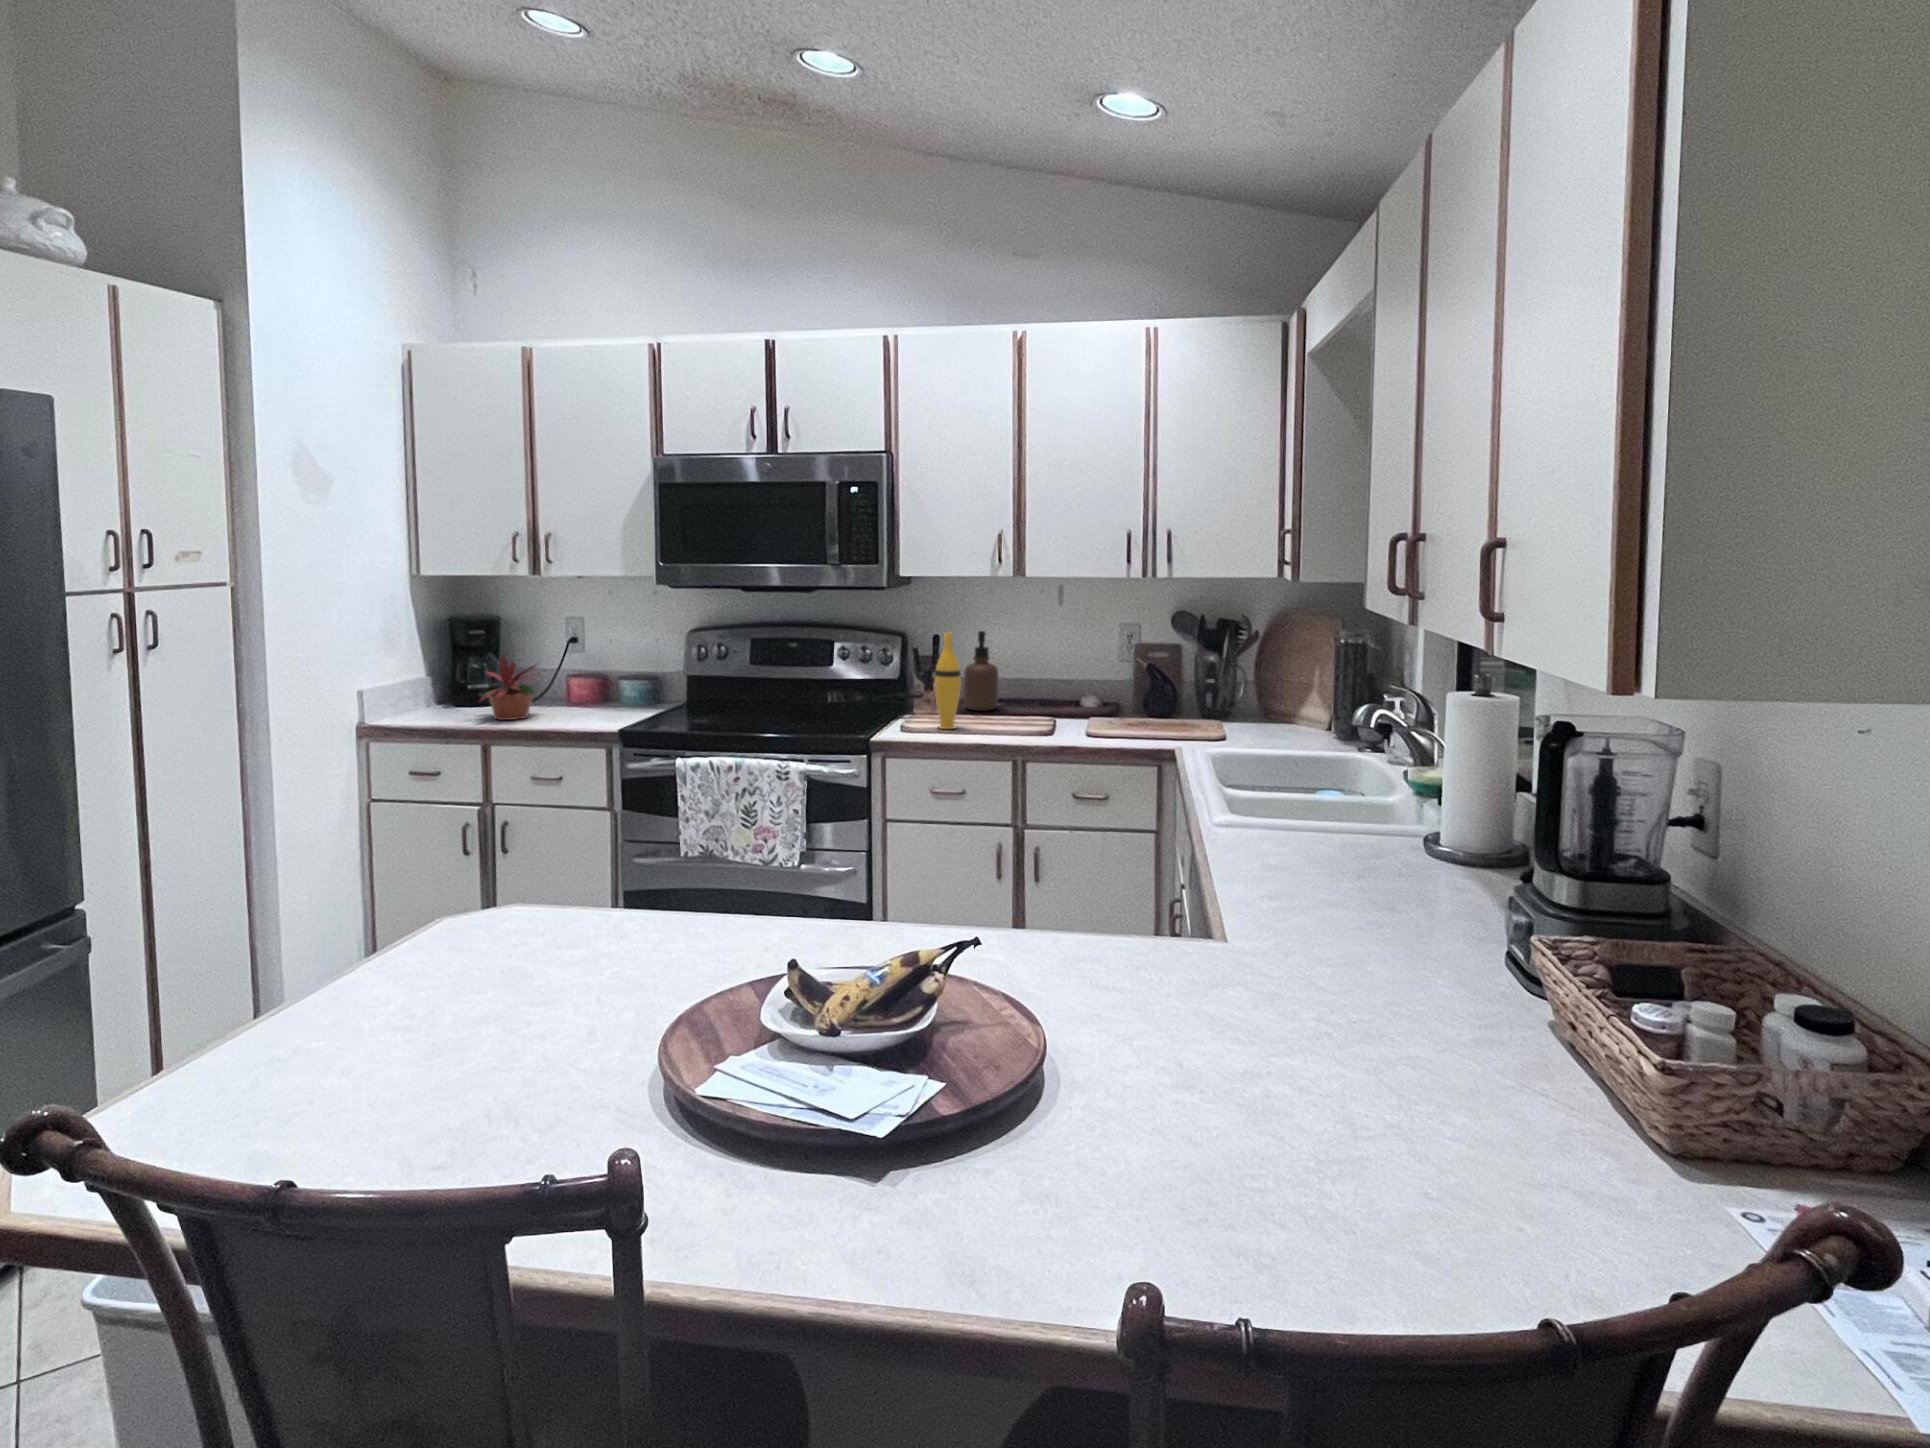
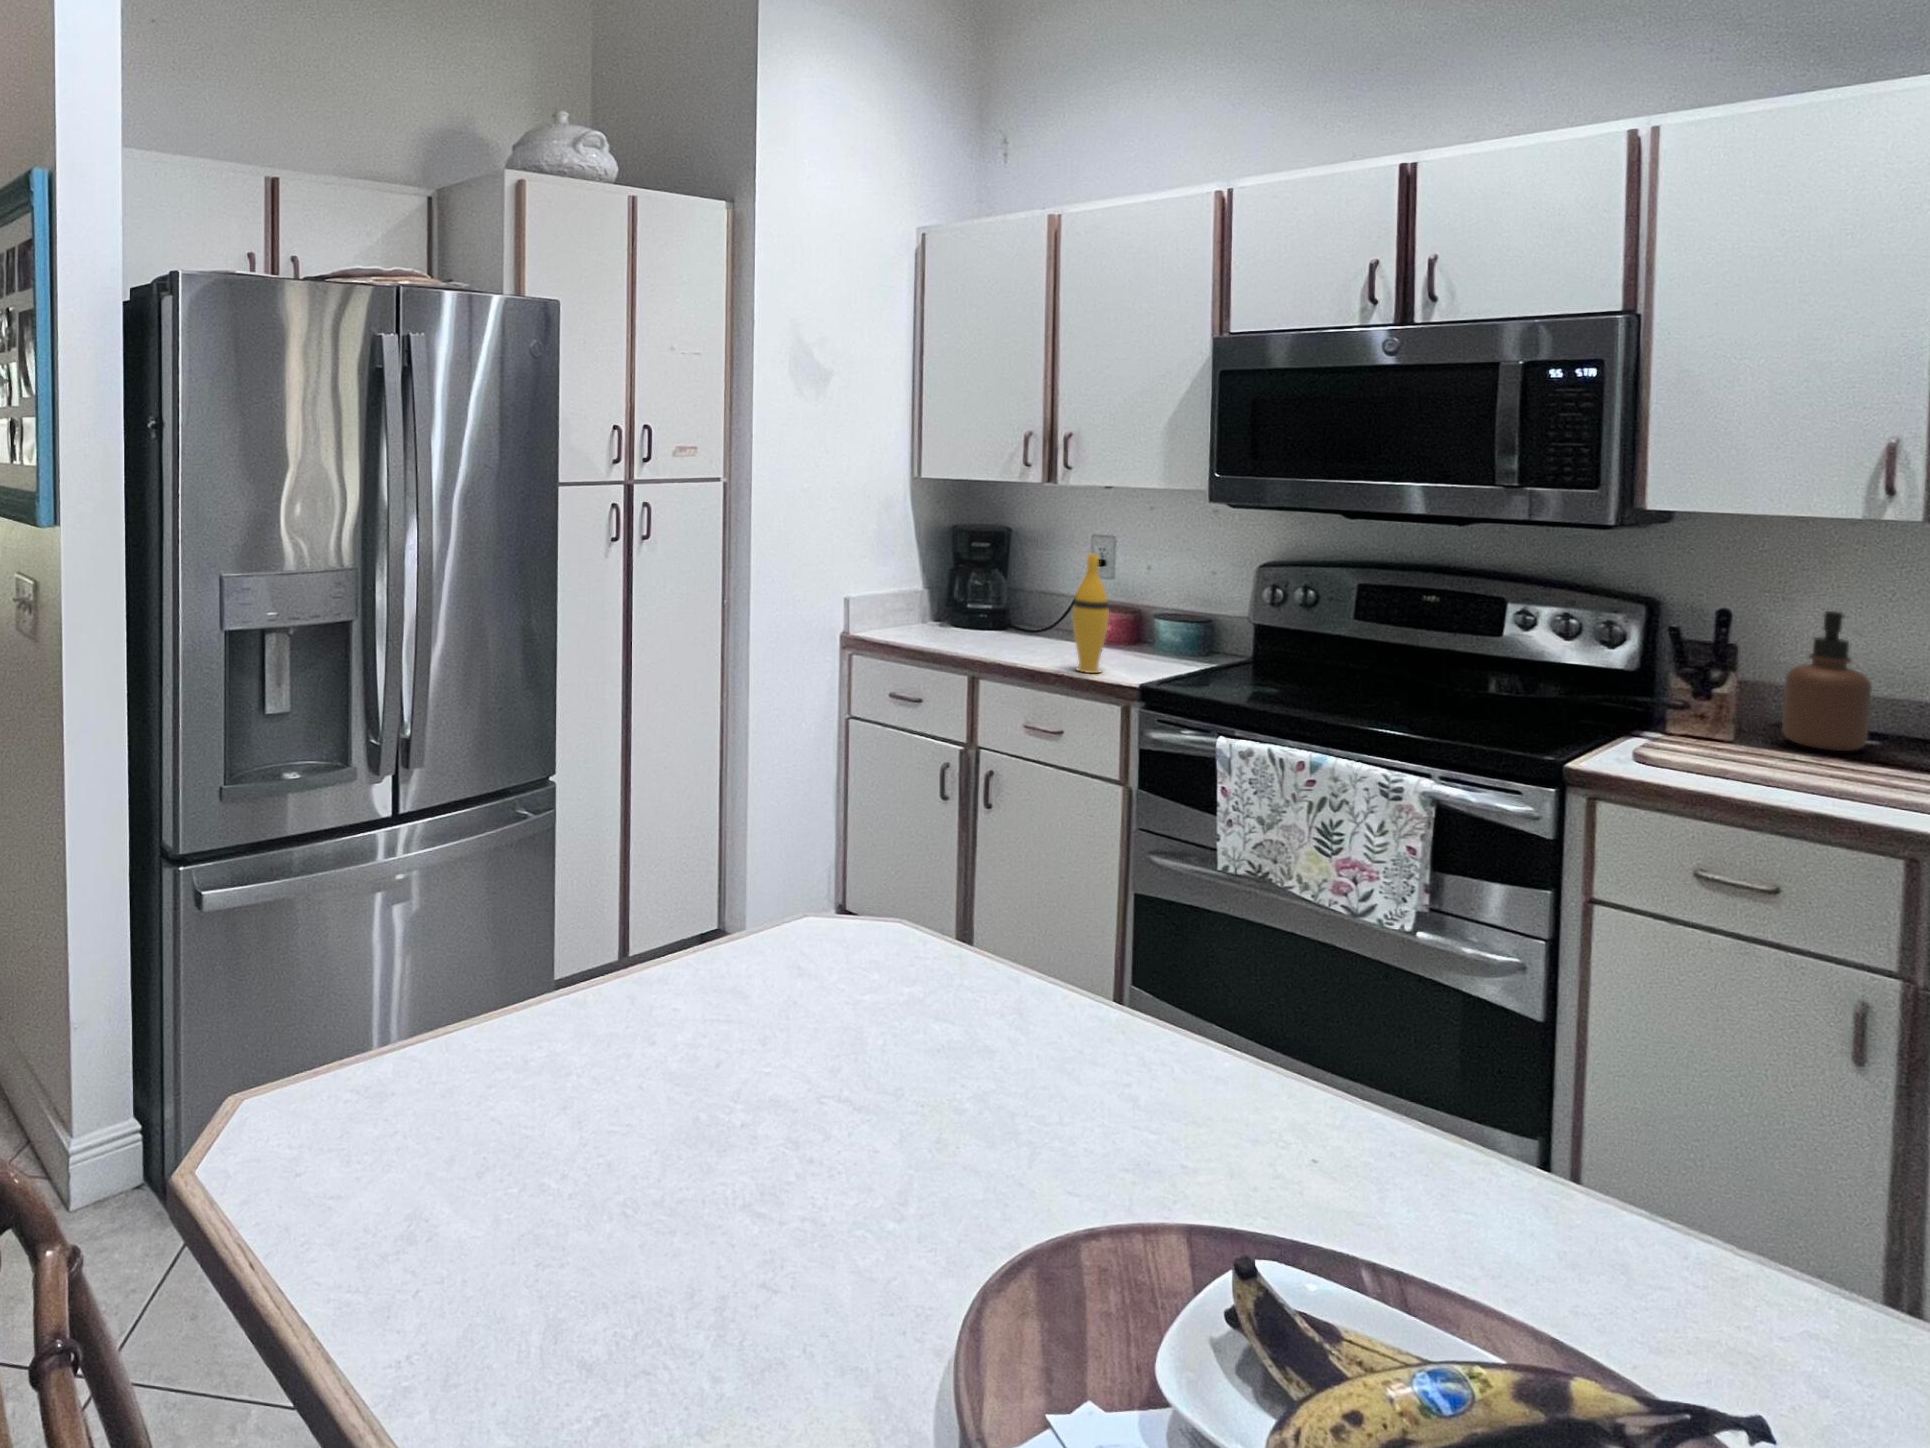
vase: present [934,633,961,729] -> present [1073,554,1109,673]
potted plant: present [481,655,538,720] -> none [962,569,1059,650]

